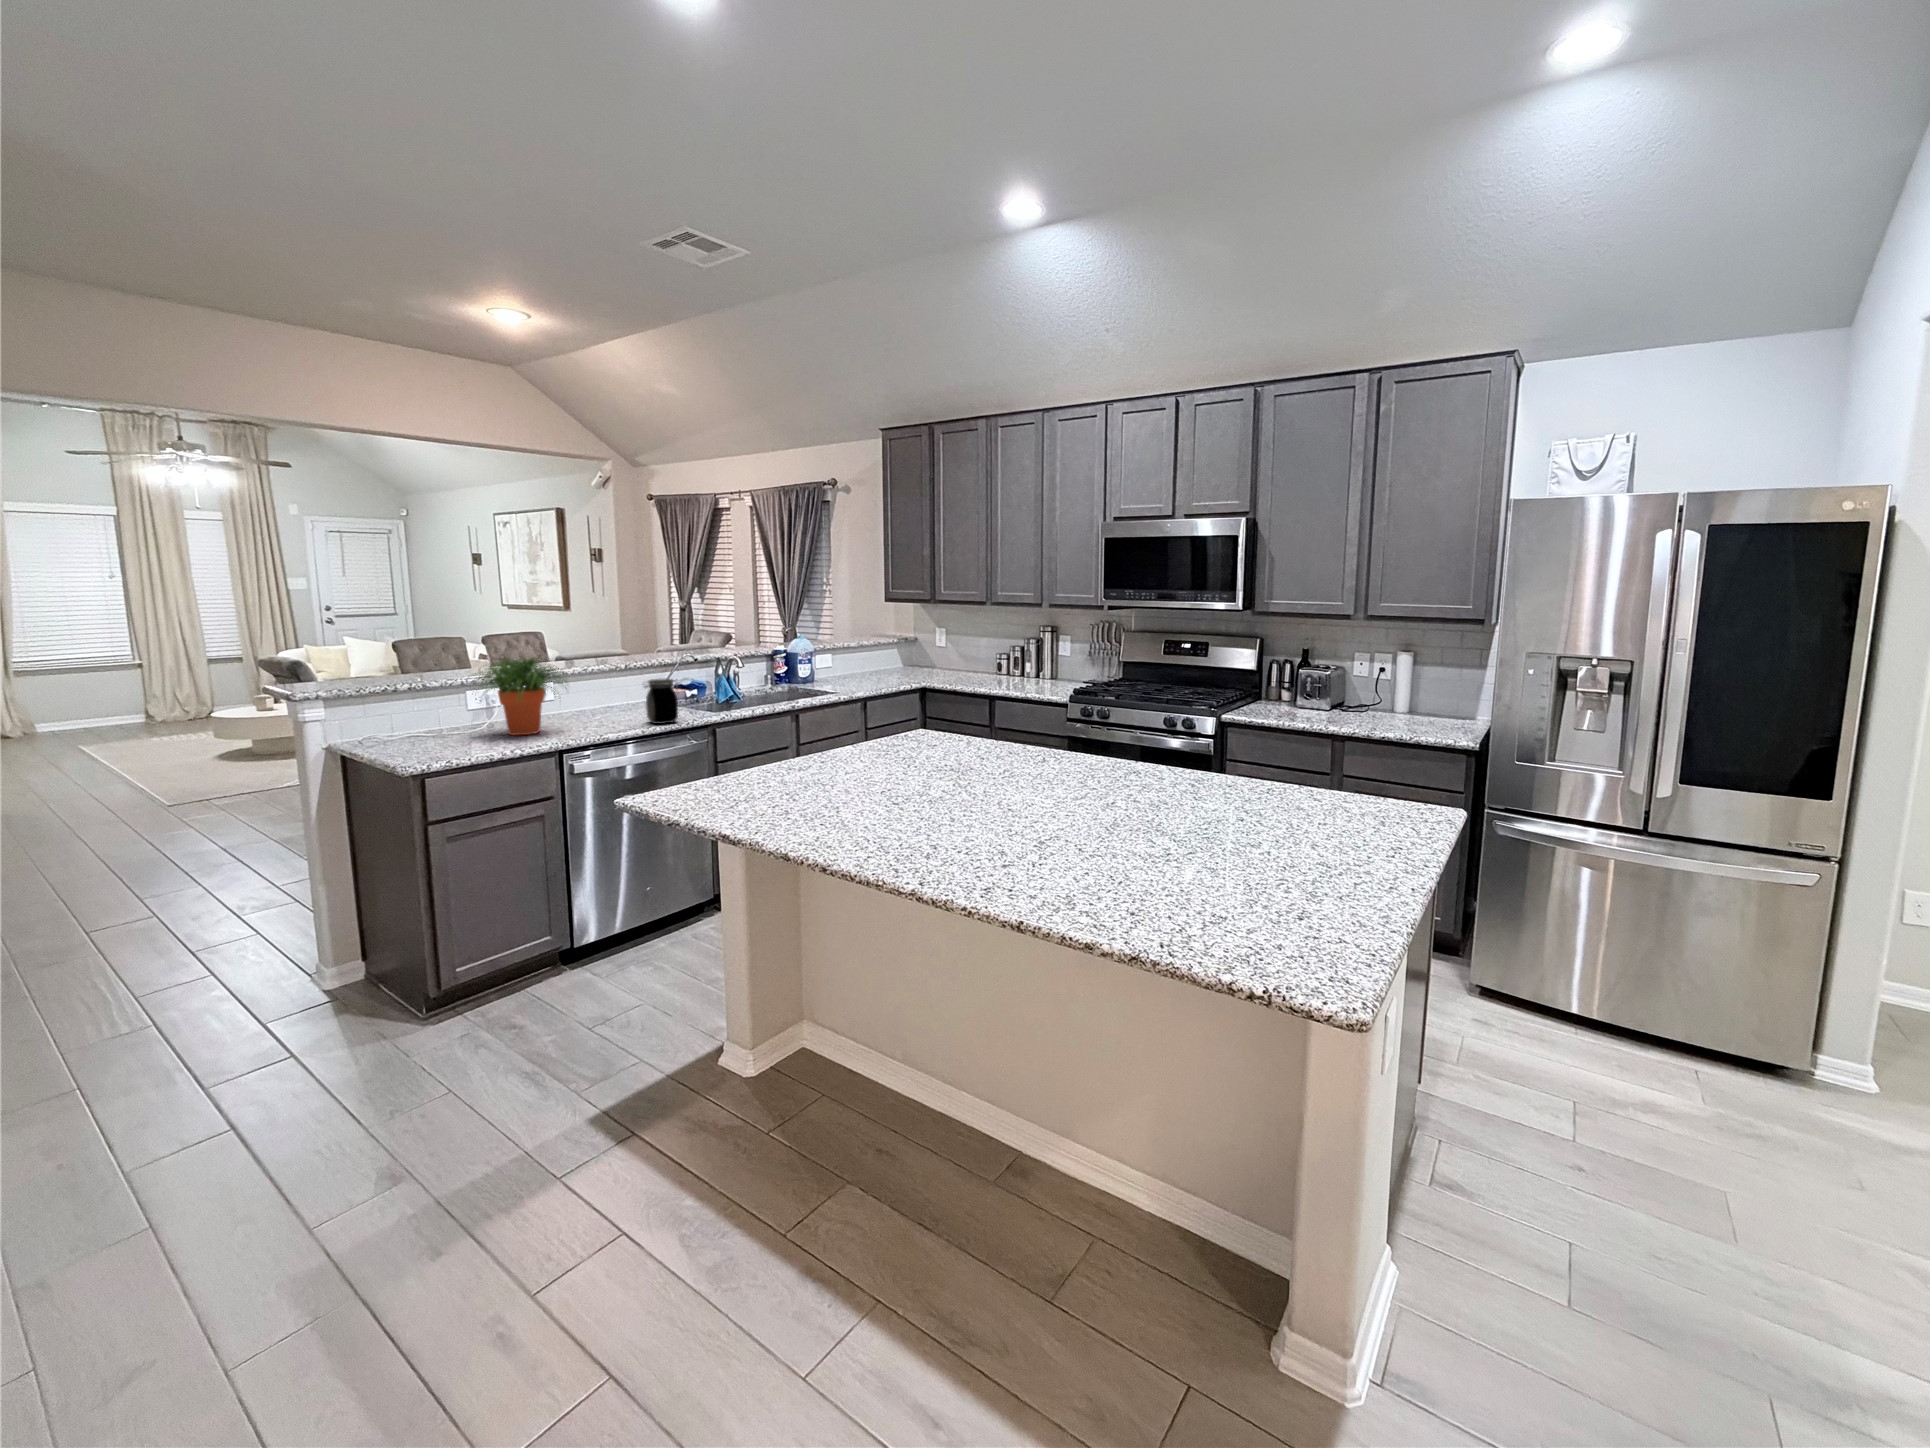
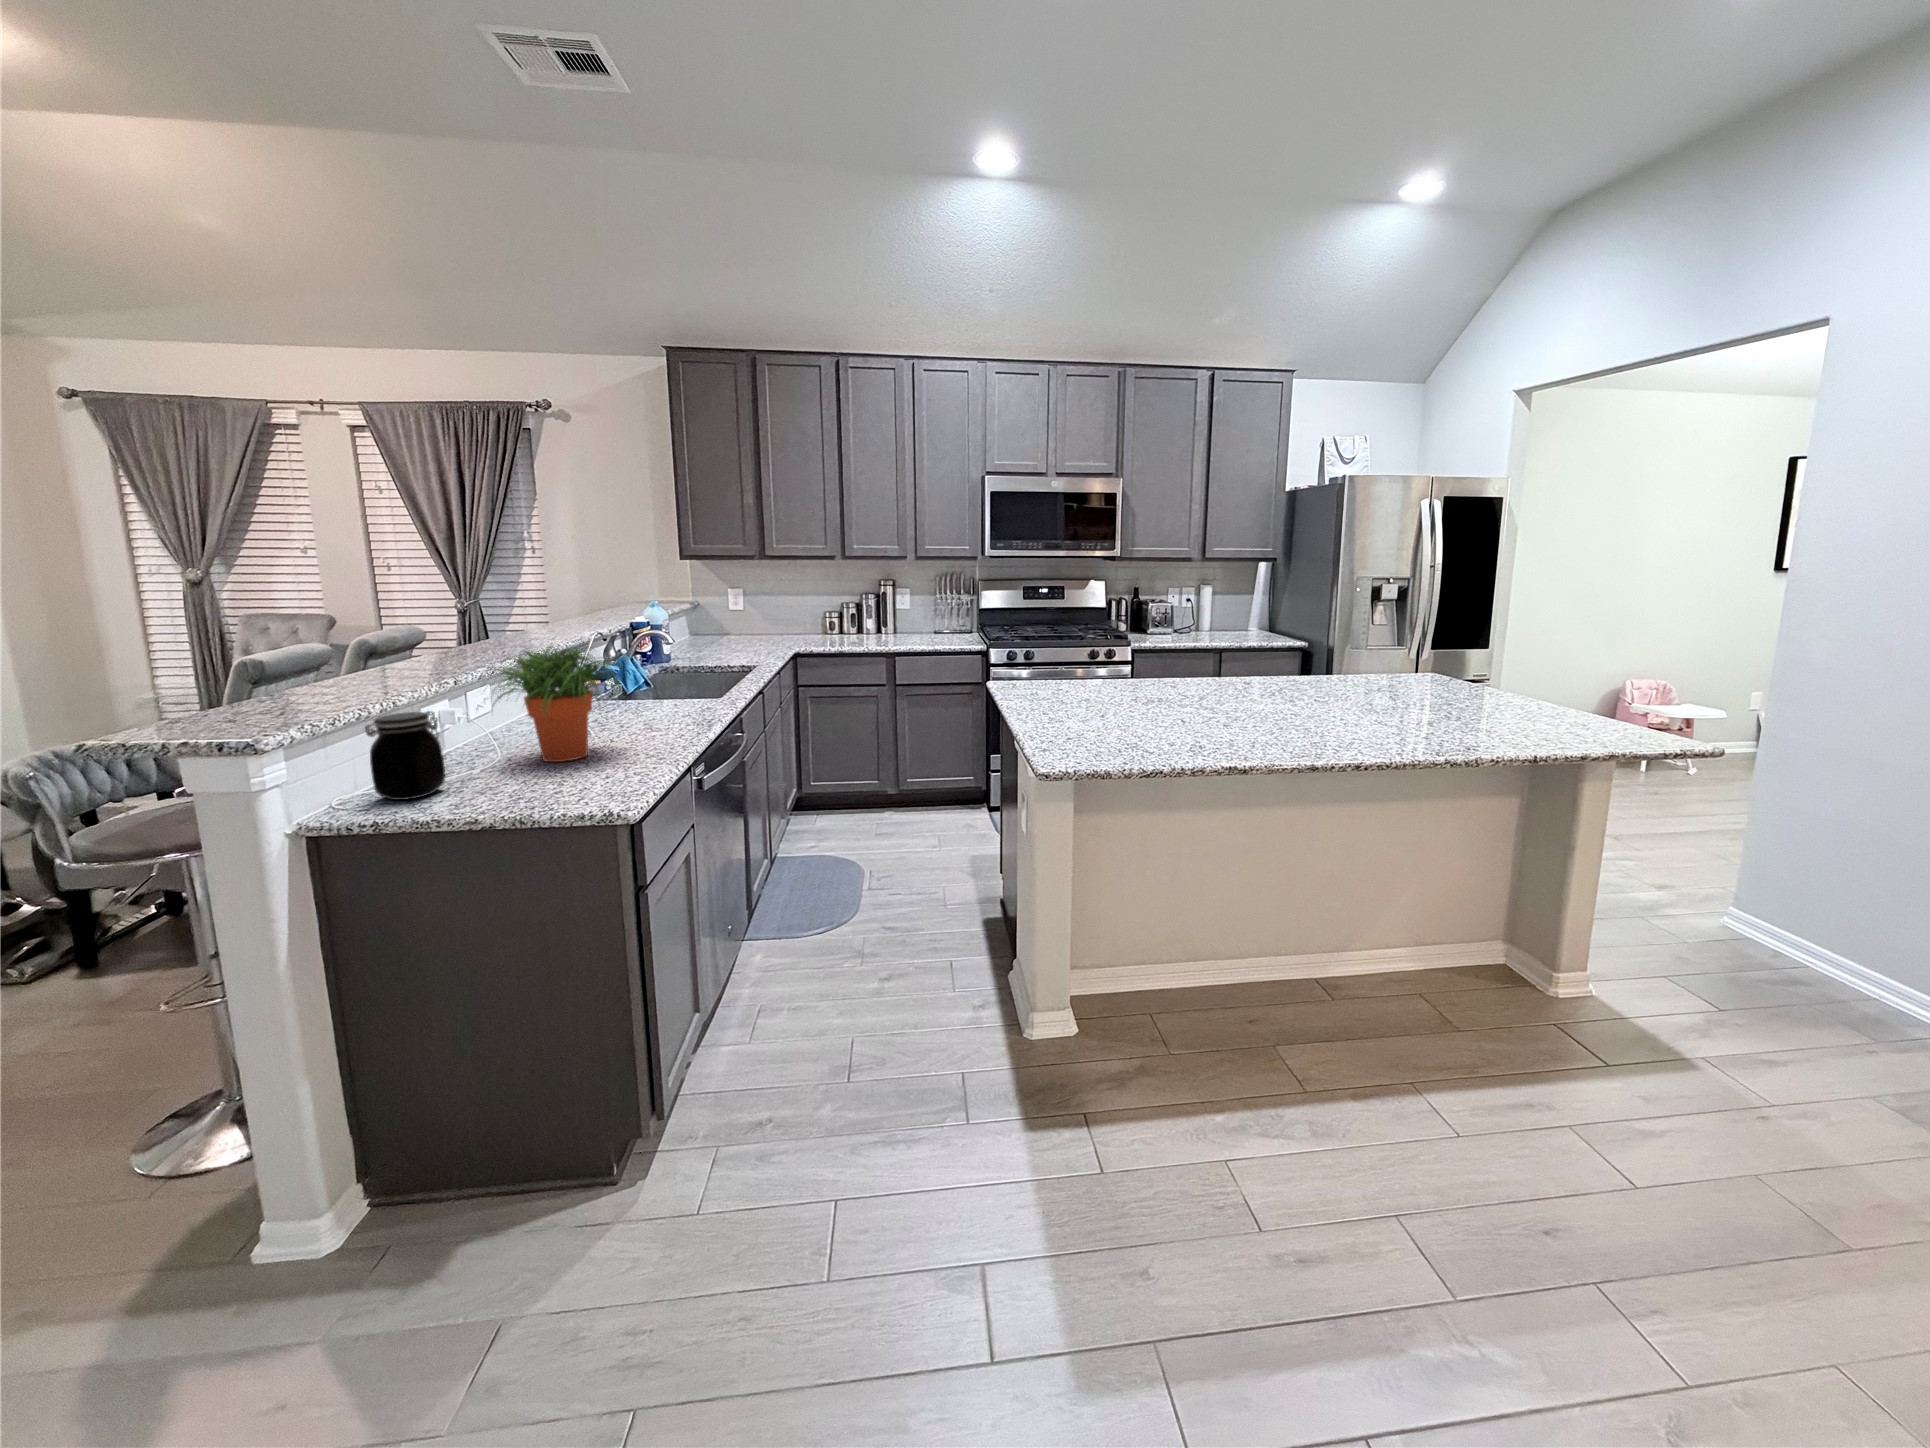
jar: present [645,679,678,724] -> present [365,711,445,800]

